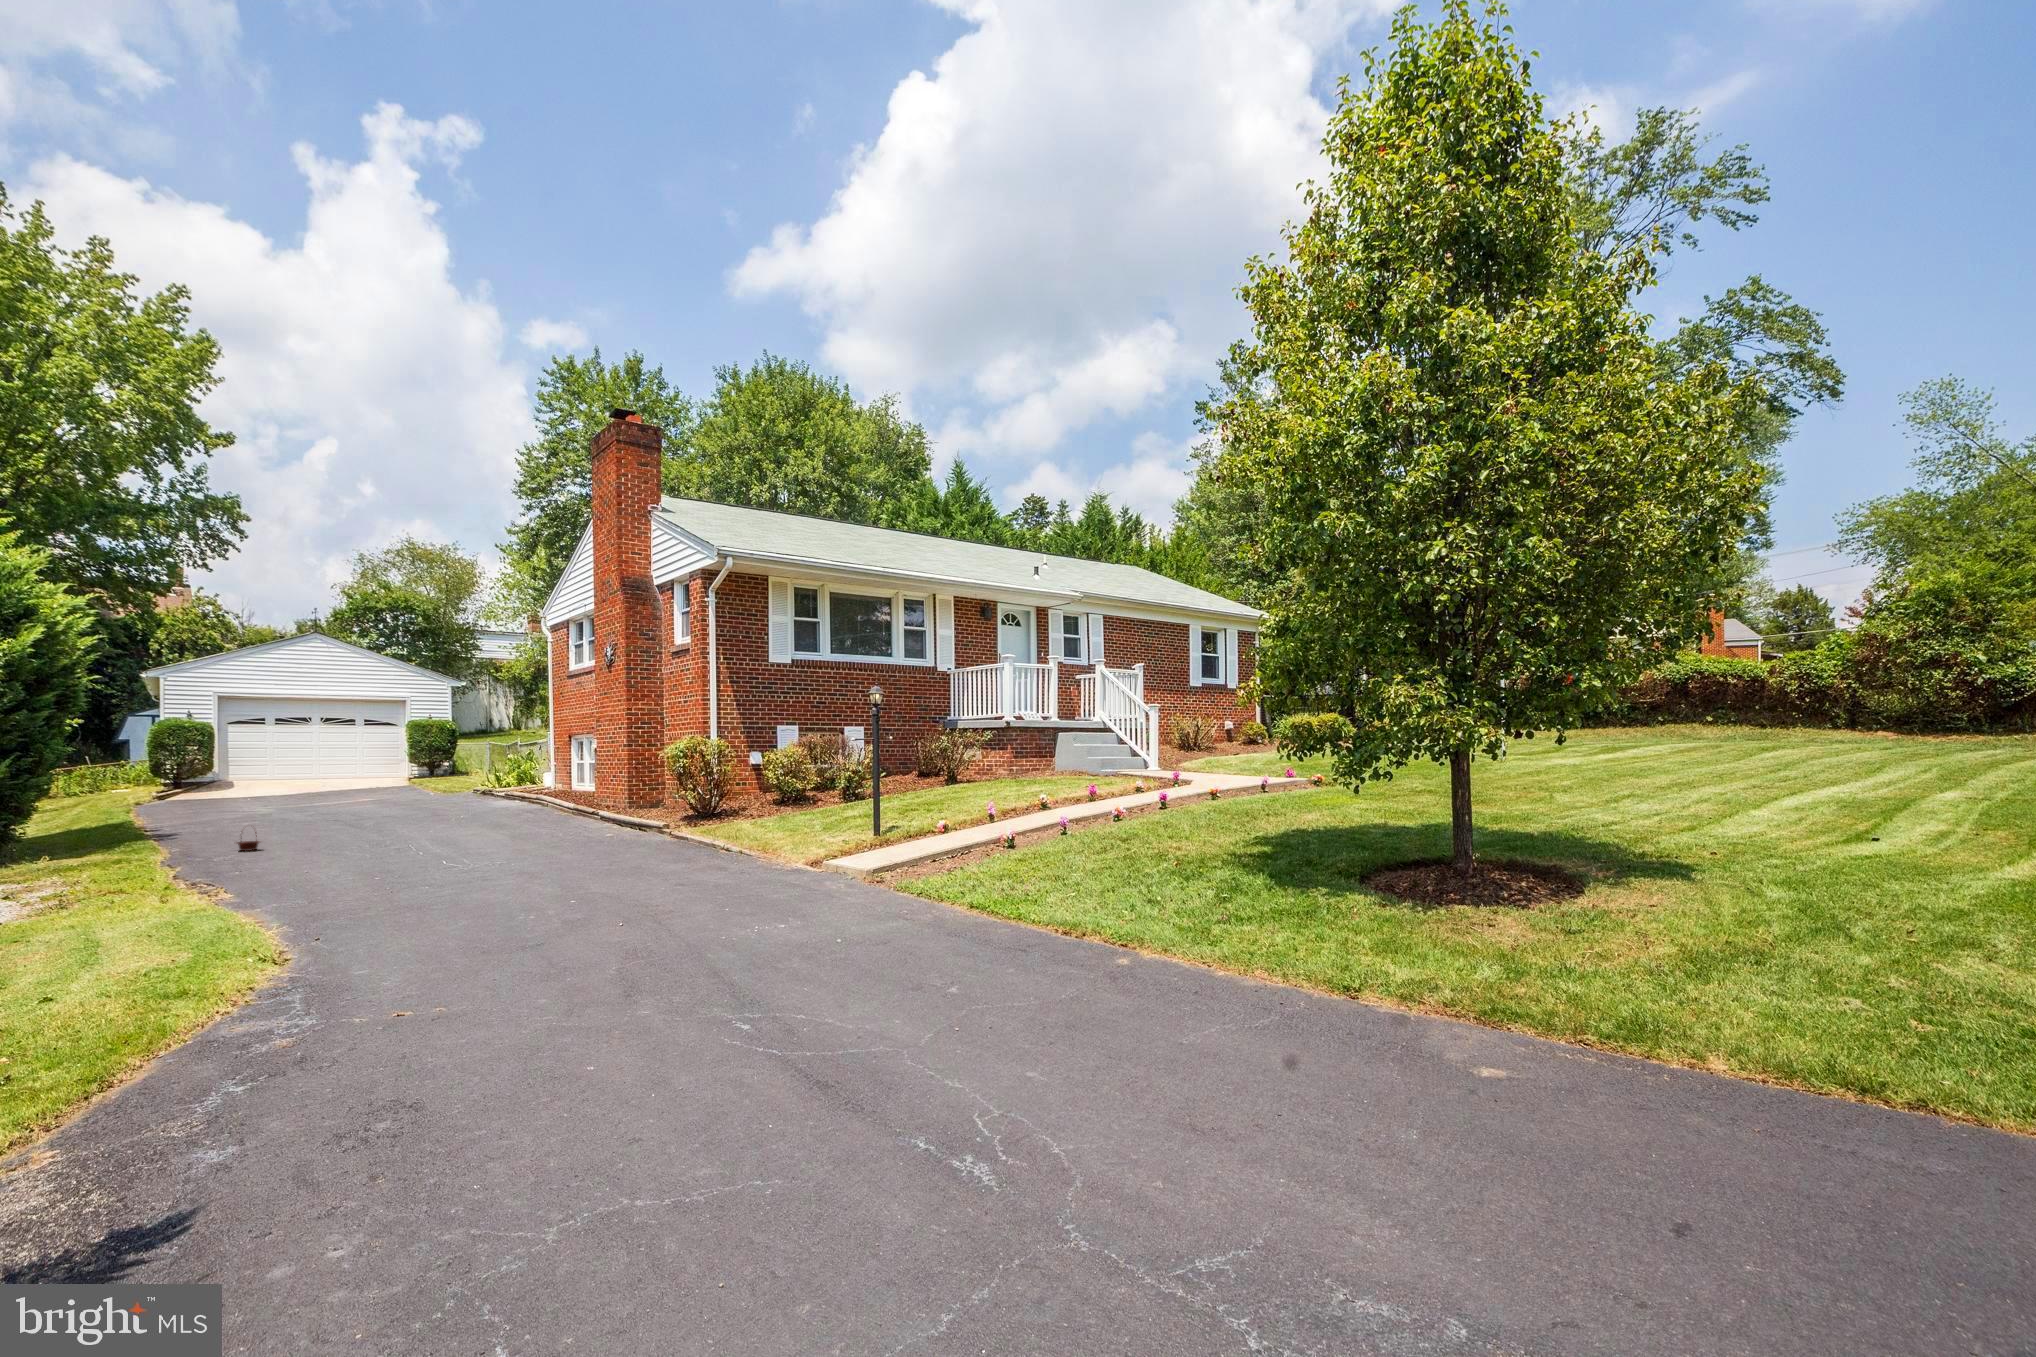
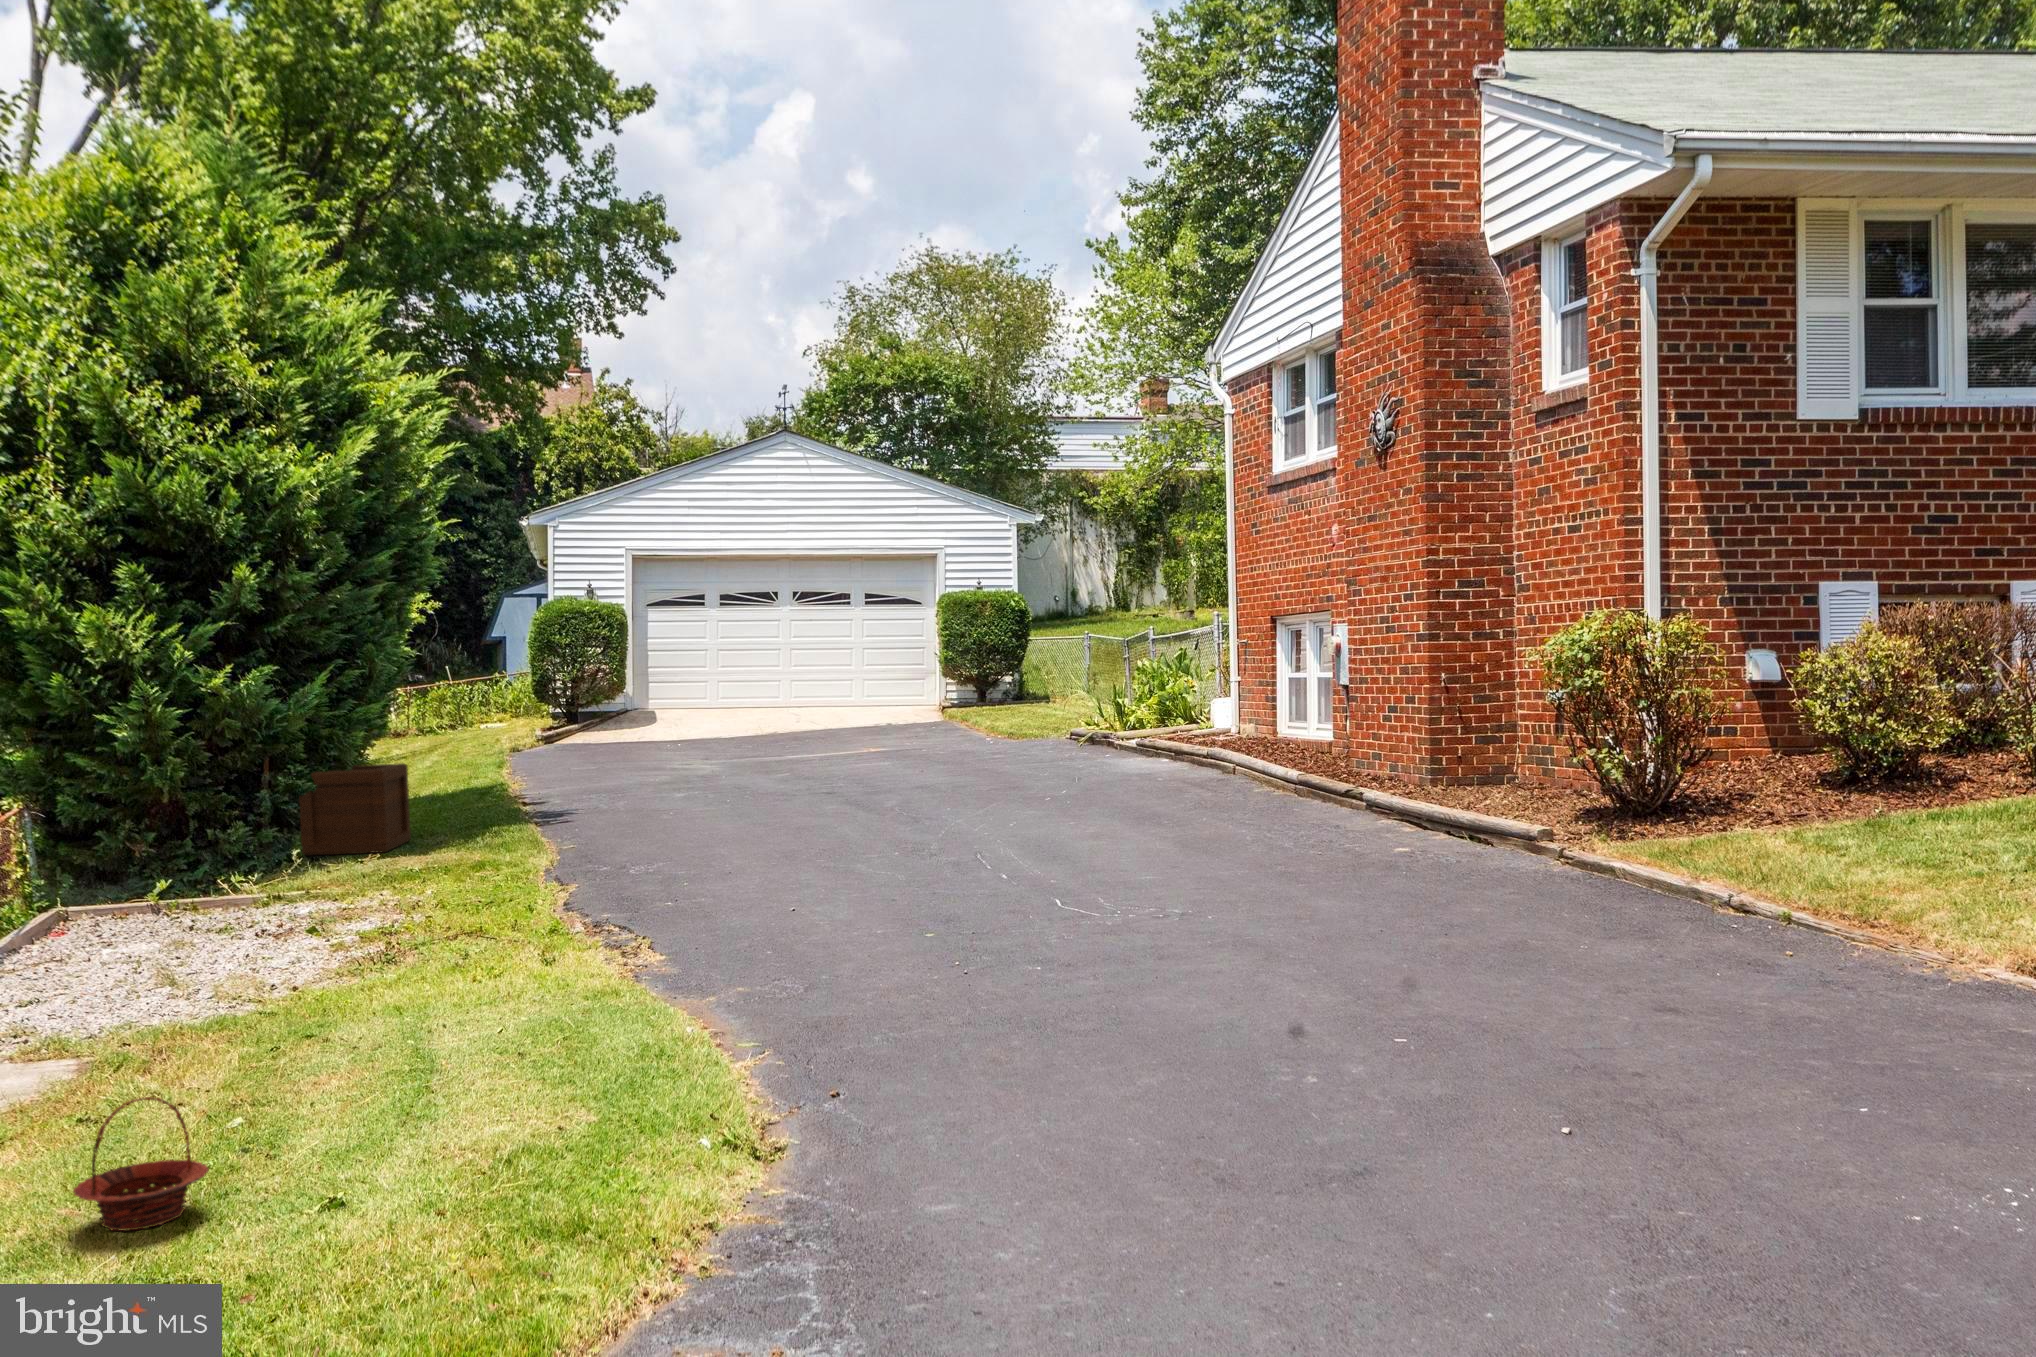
wooden crate: none [138,787,181,822] -> present [299,763,411,856]

